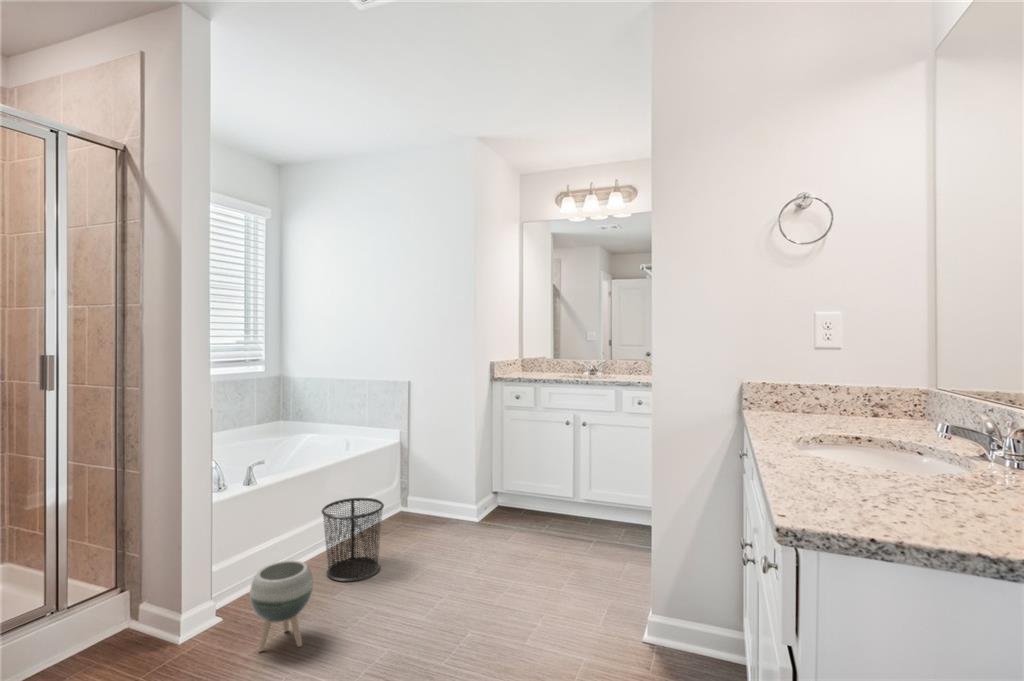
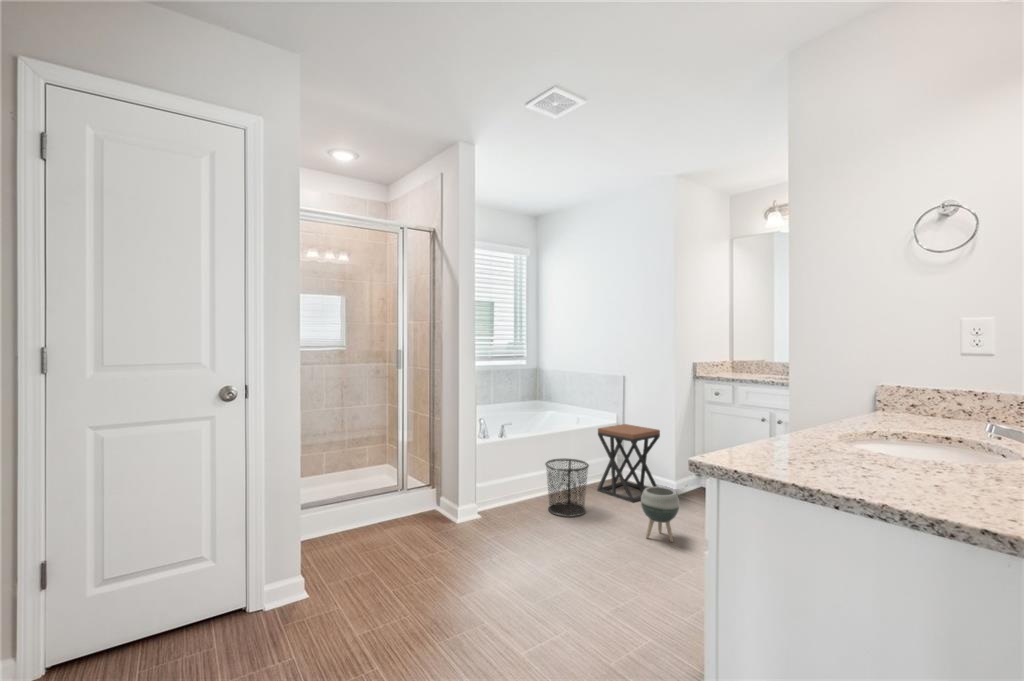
stool: none [381,440,455,538] -> present [597,424,660,502]
planter: present [250,560,313,652] -> present [641,487,679,542]

